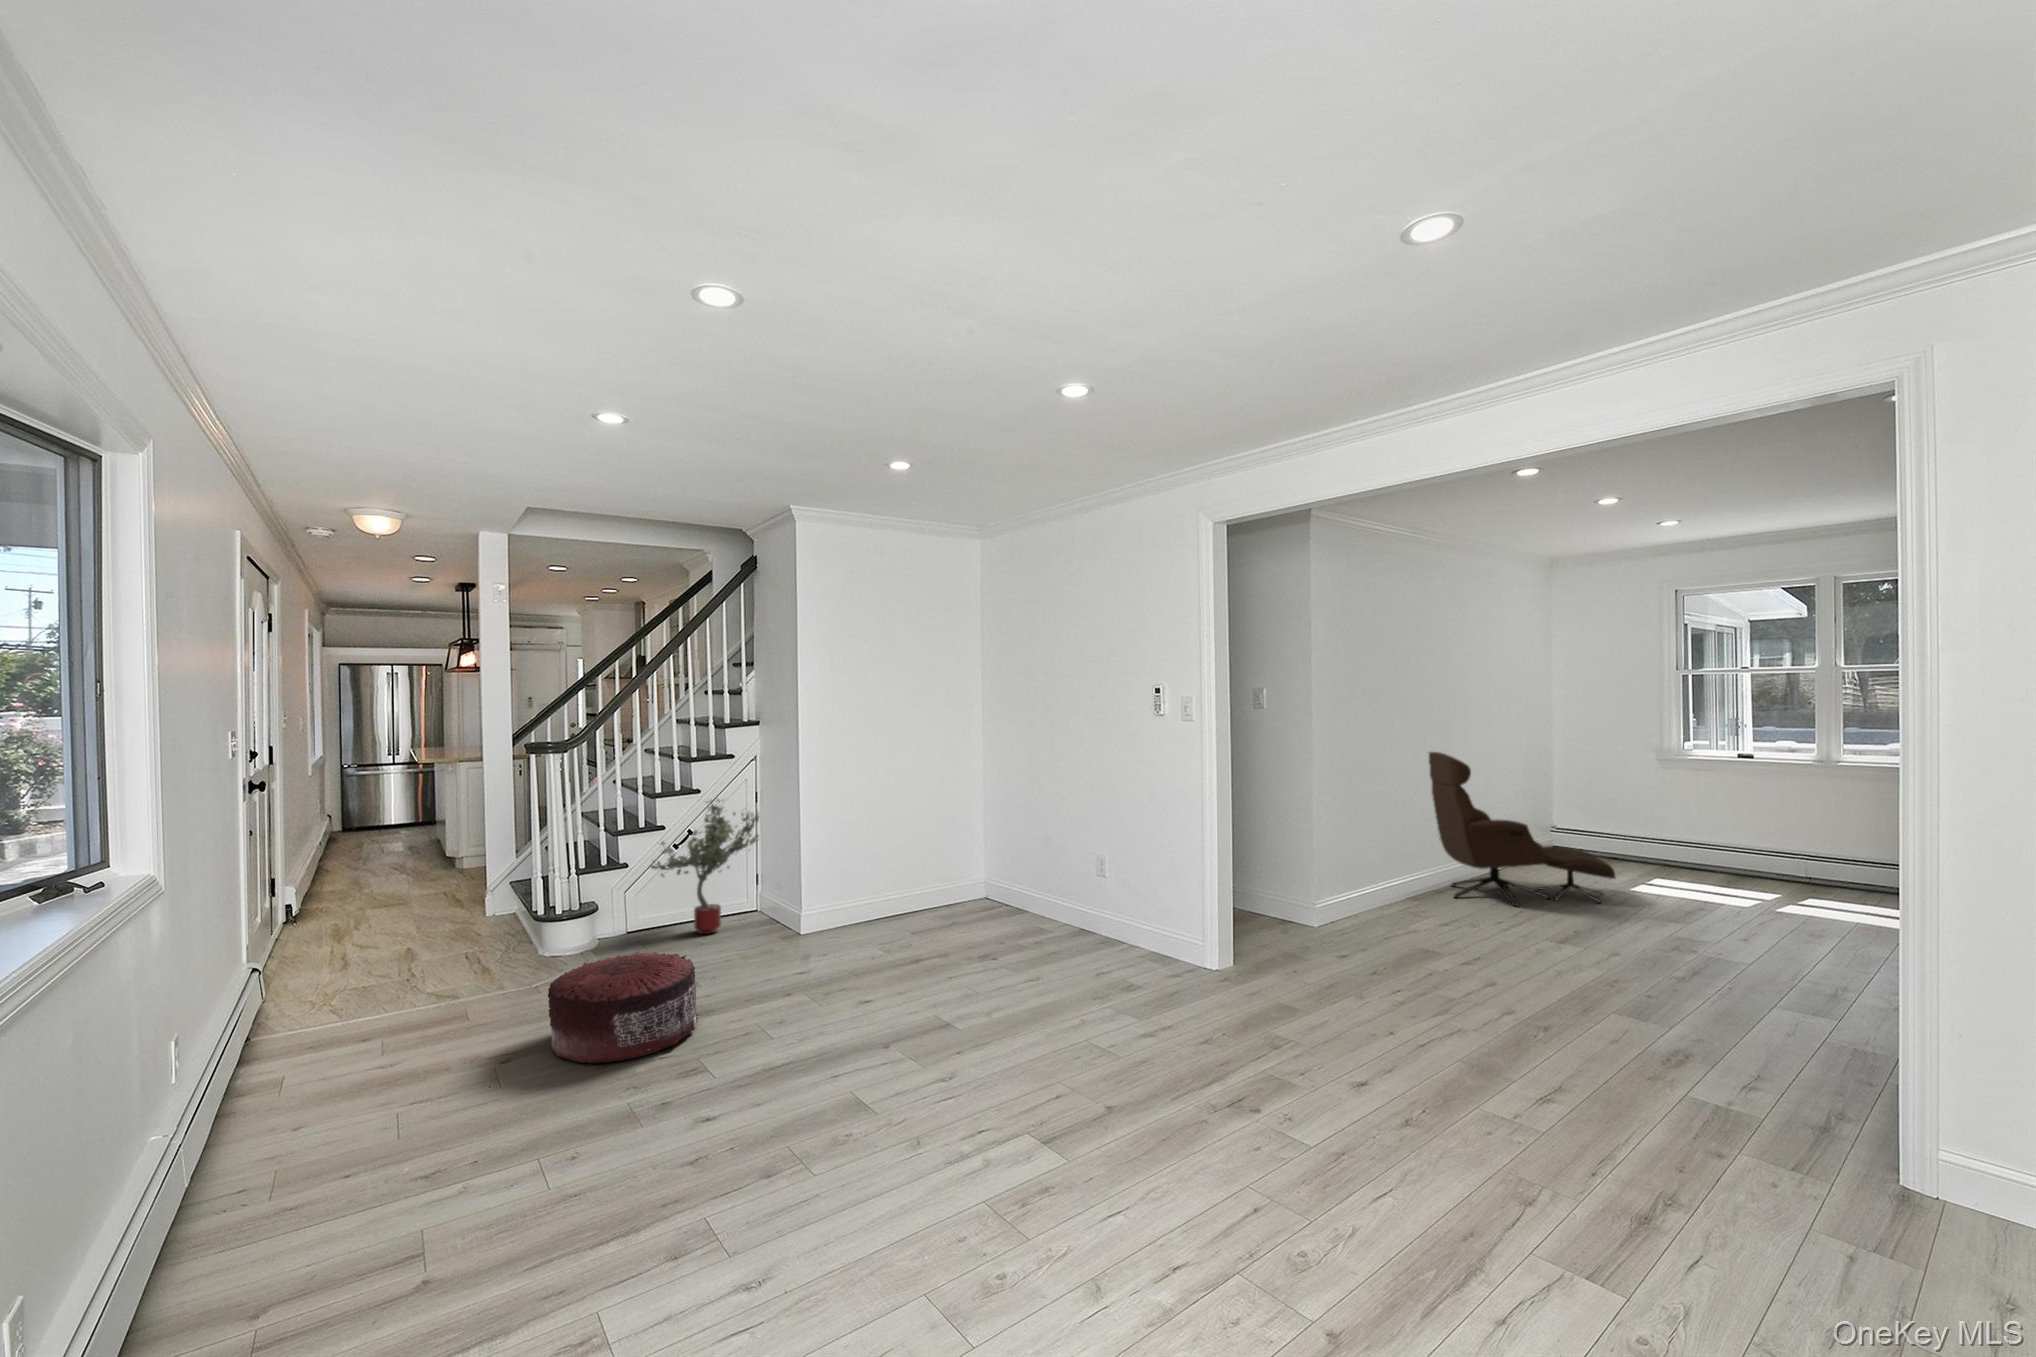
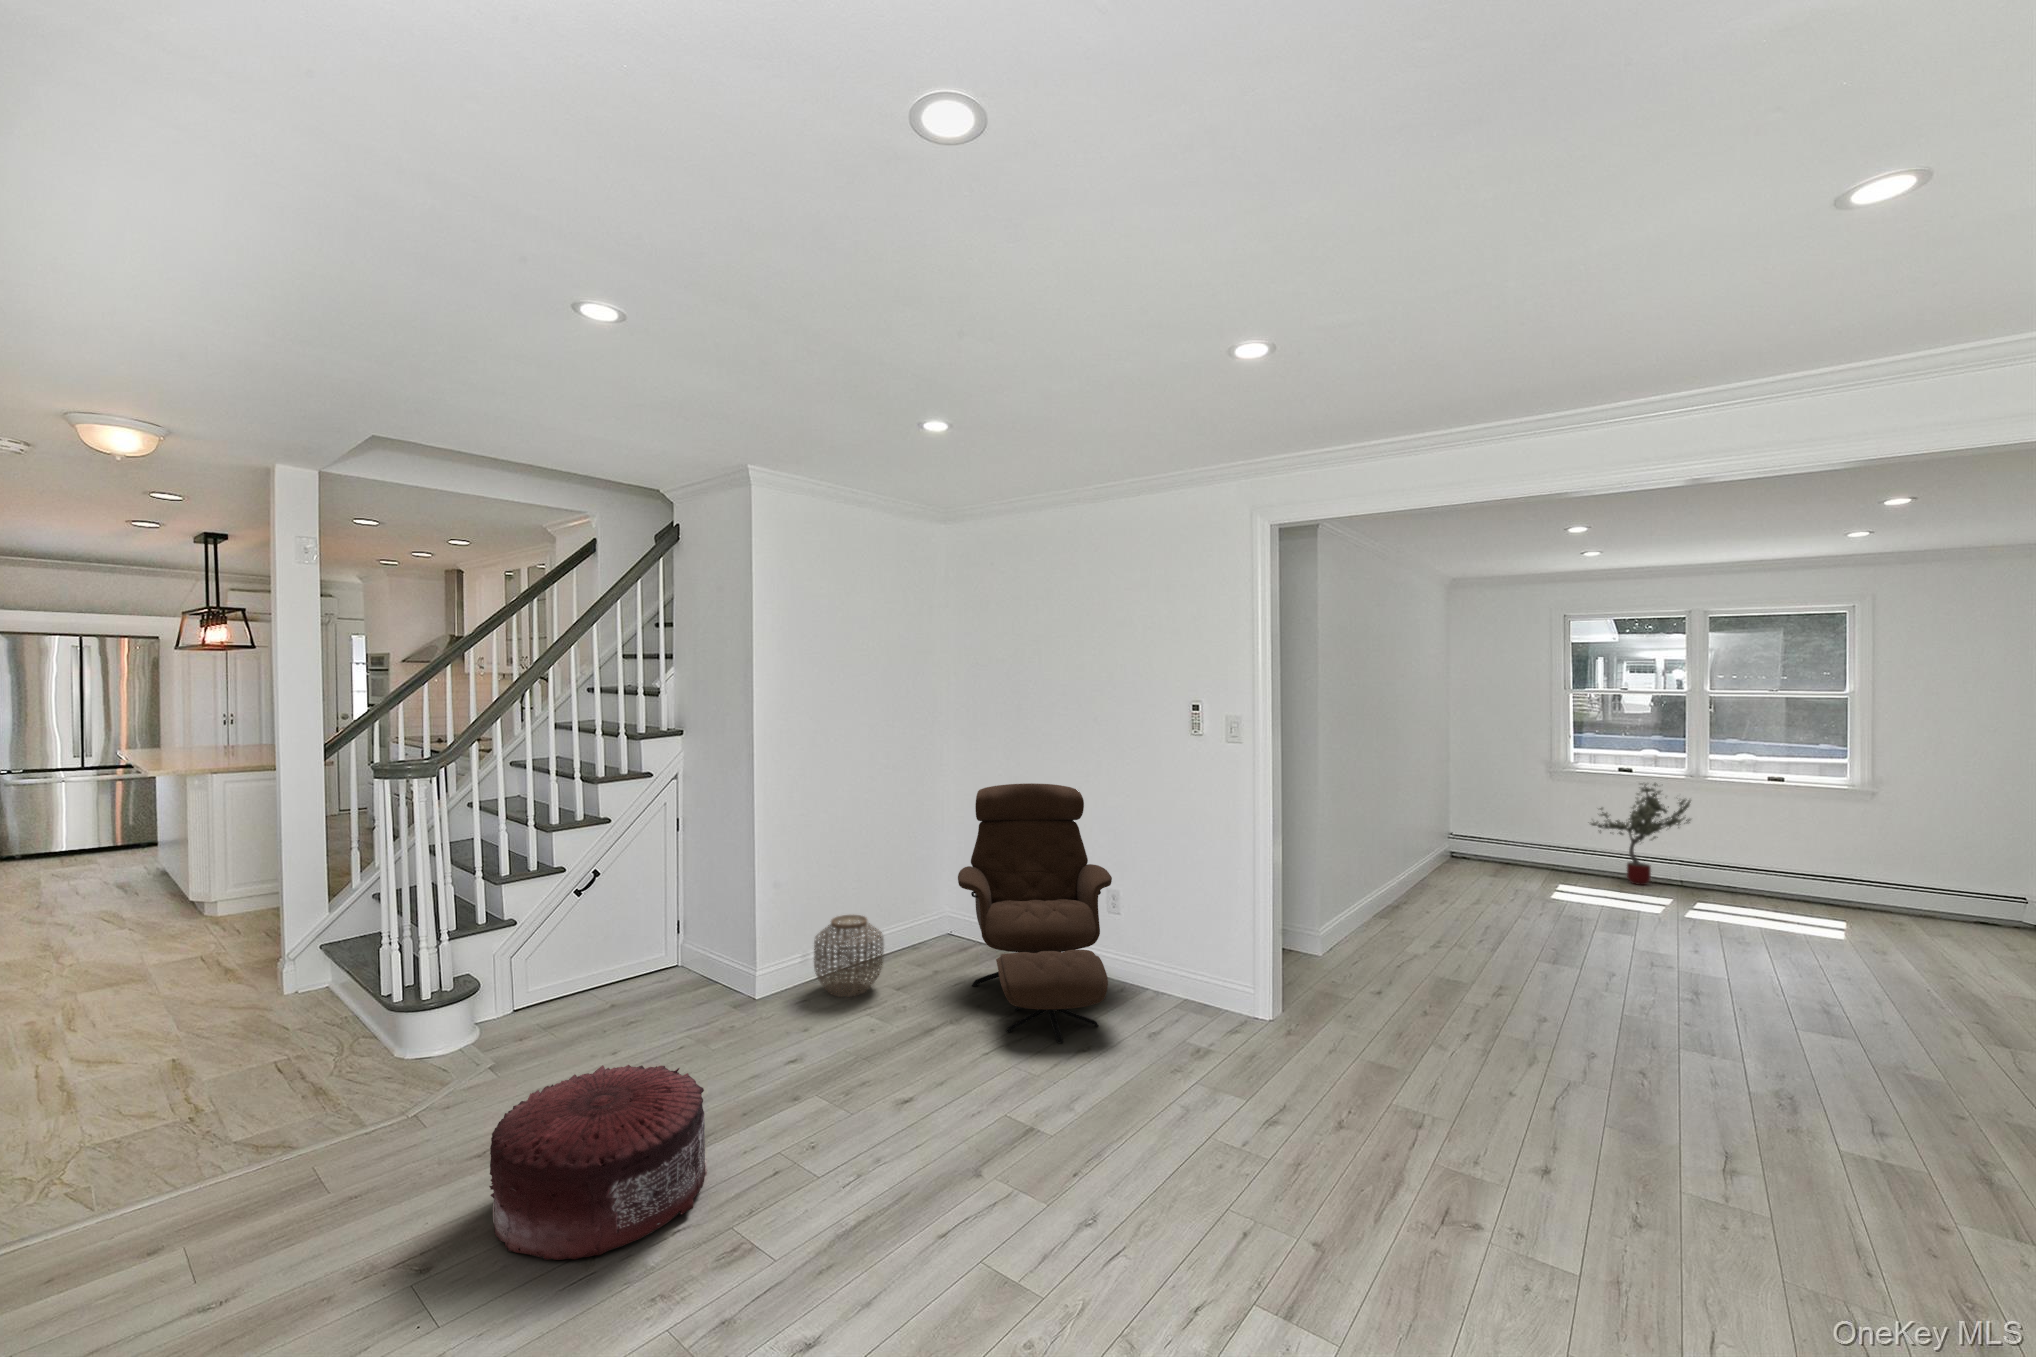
lounge chair: present [1427,752,1615,906] -> present [958,783,1112,1043]
potted tree: present [651,799,759,934] -> present [1591,783,1691,885]
woven basket: none [844,870,900,936] -> present [814,915,883,997]

